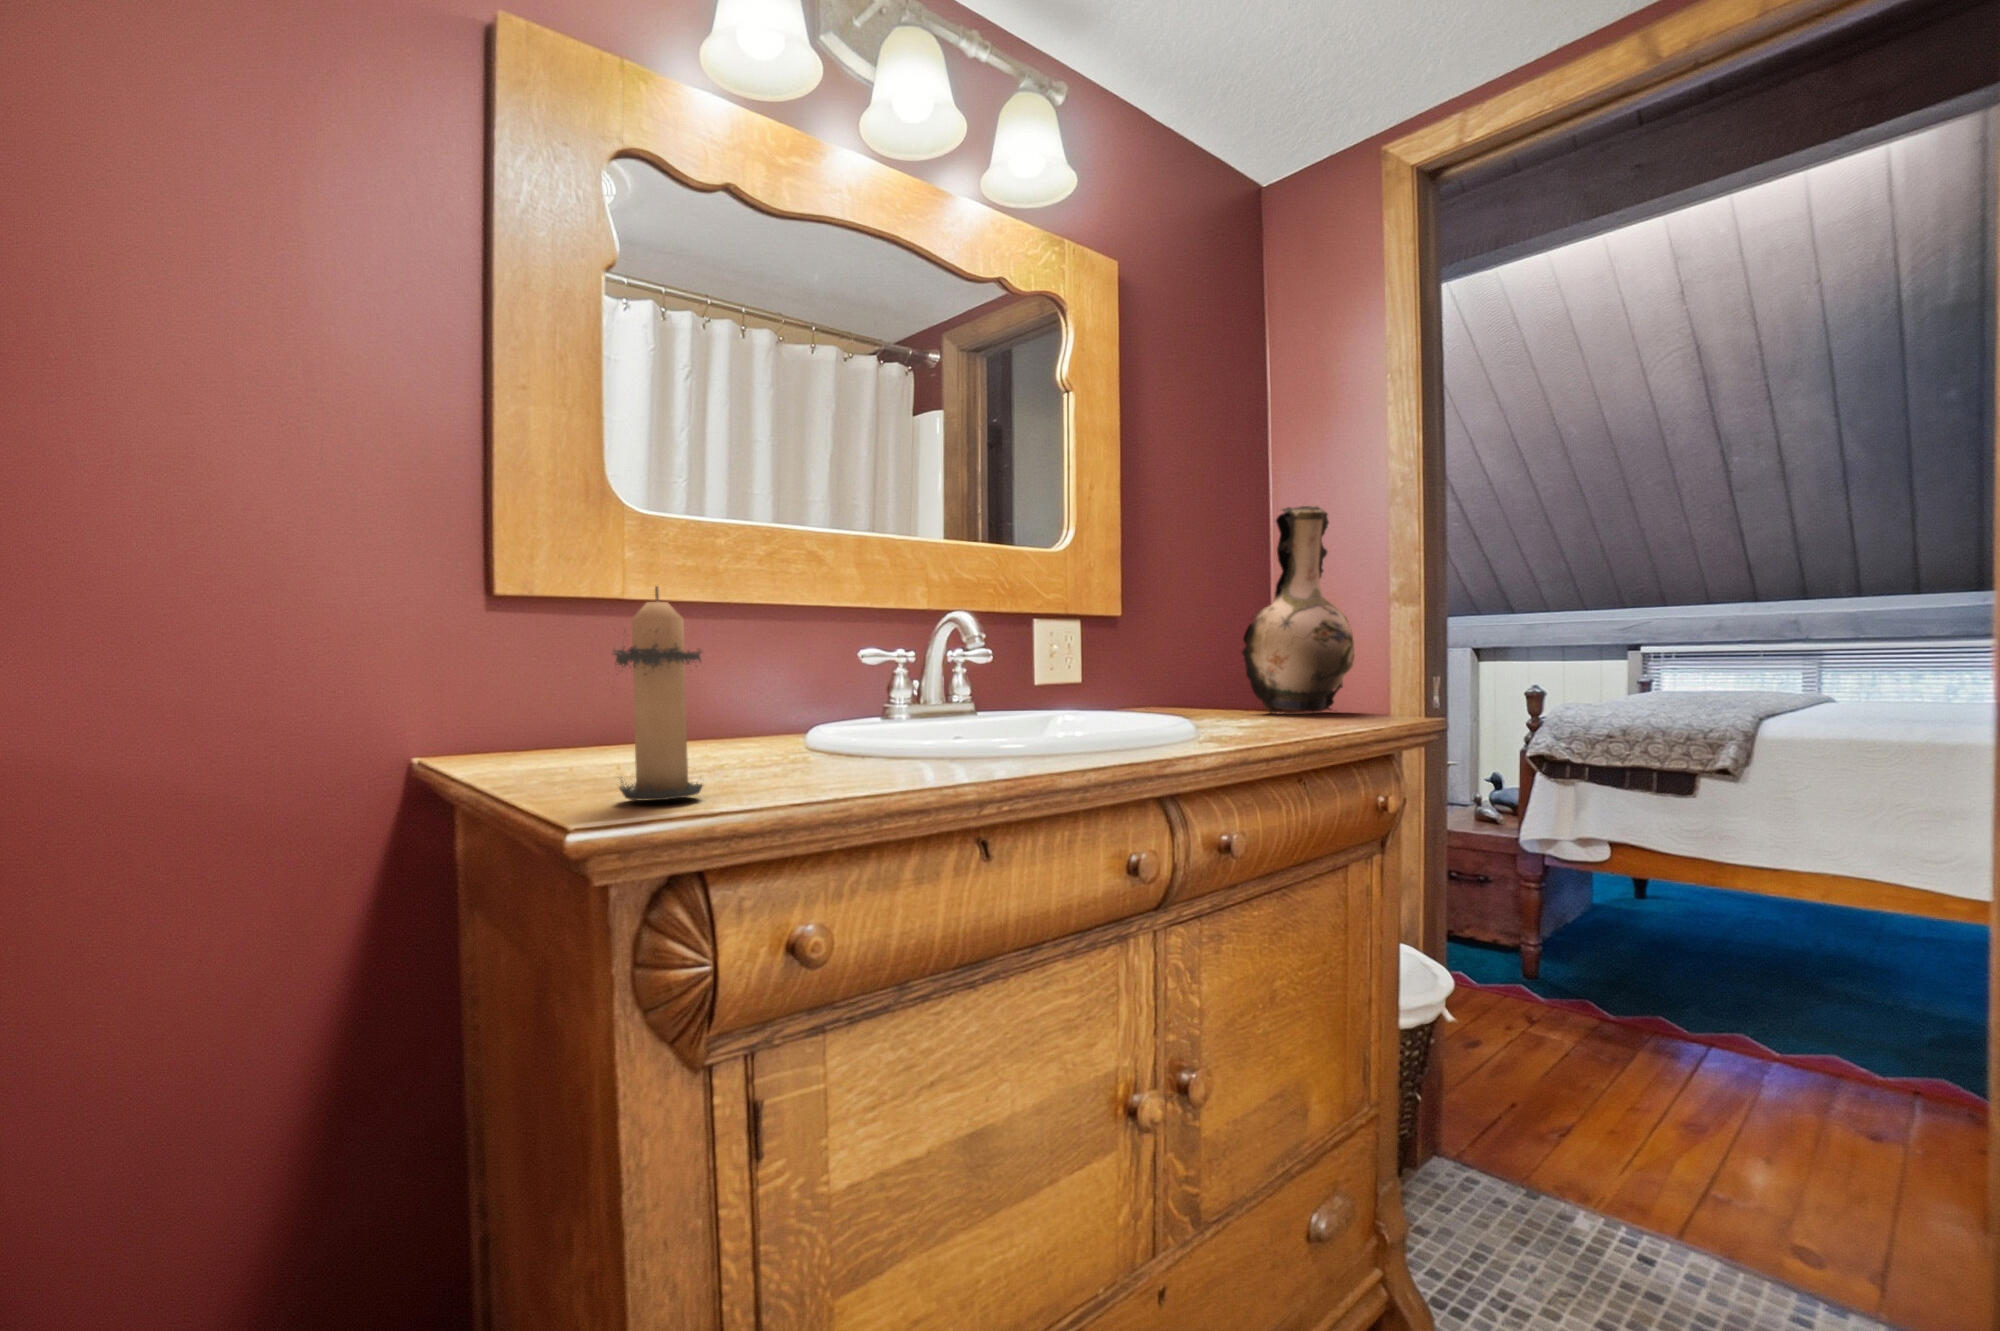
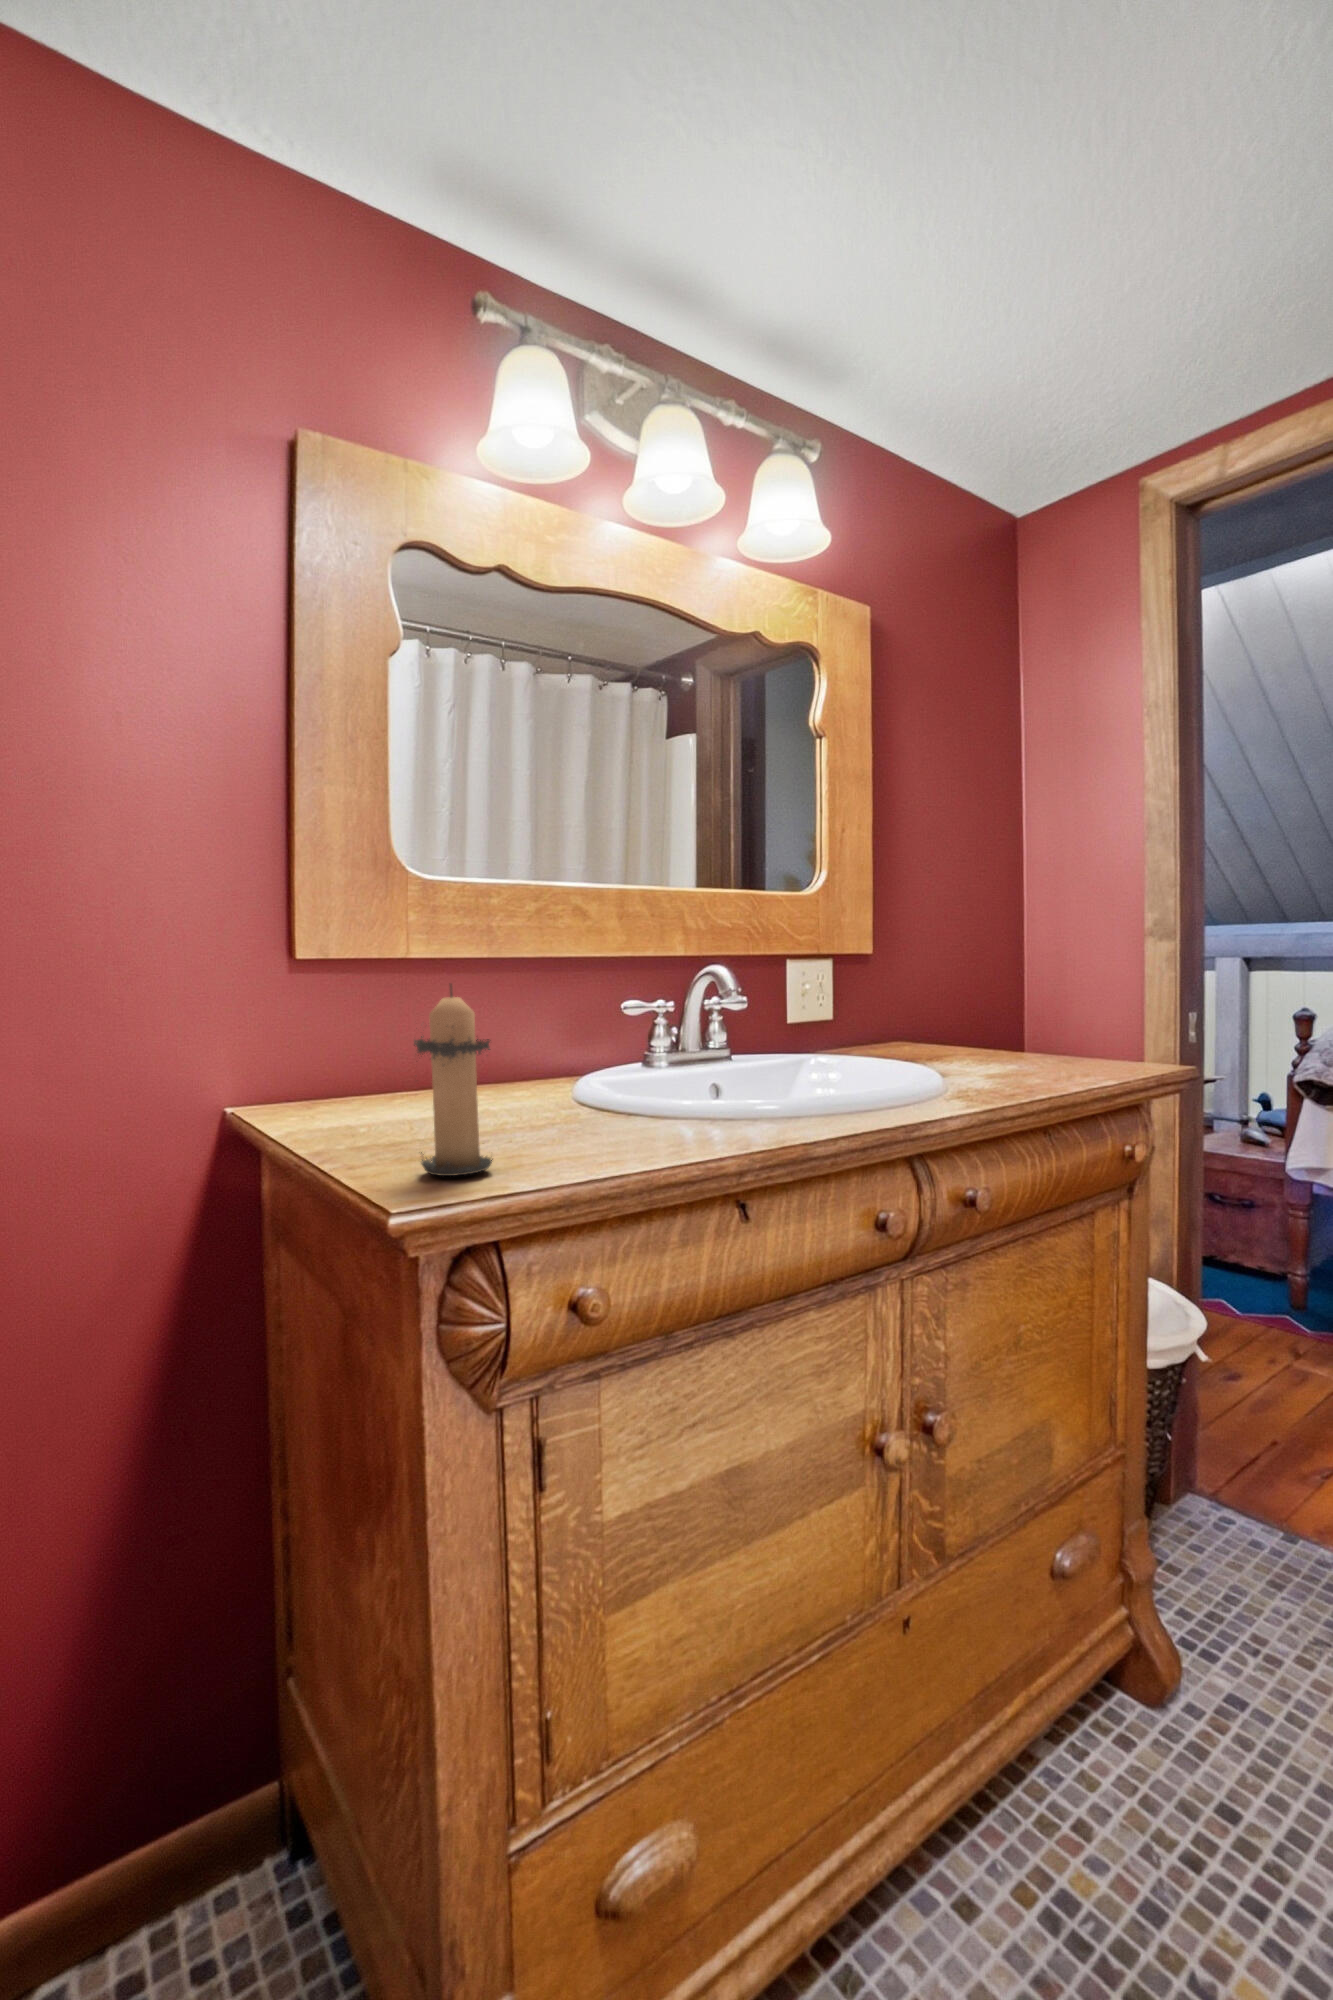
decorative vase: present [1242,506,1355,713] -> none [992,848,1108,1056]

